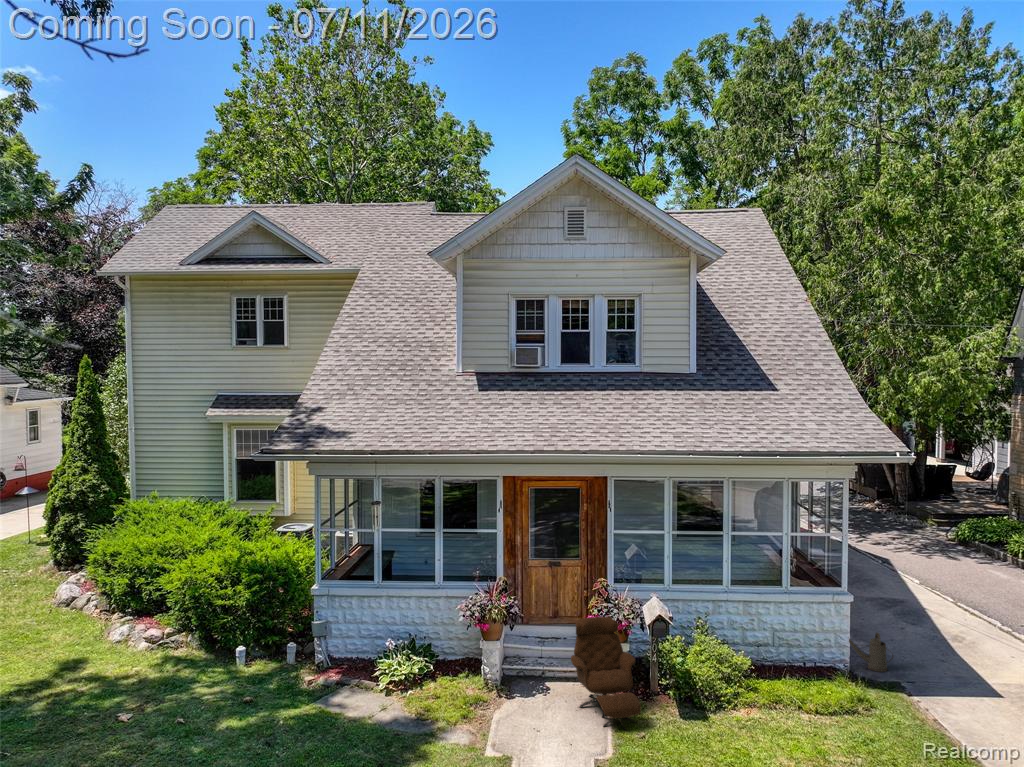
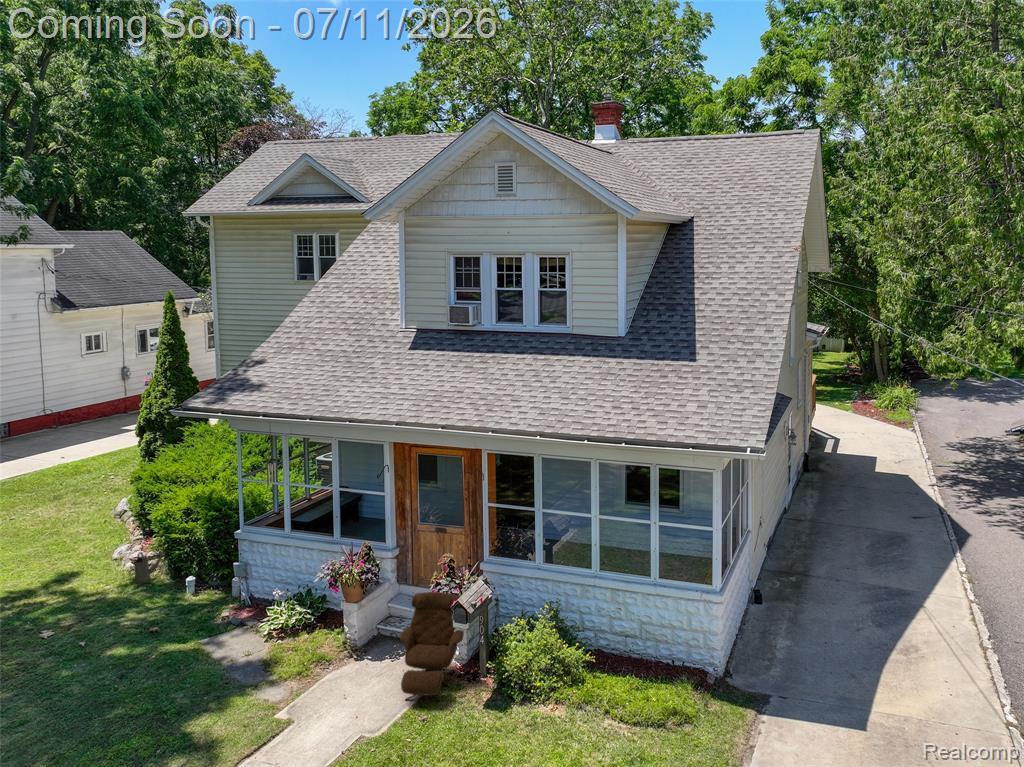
watering can: present [849,633,893,672] -> present [129,551,165,584]

